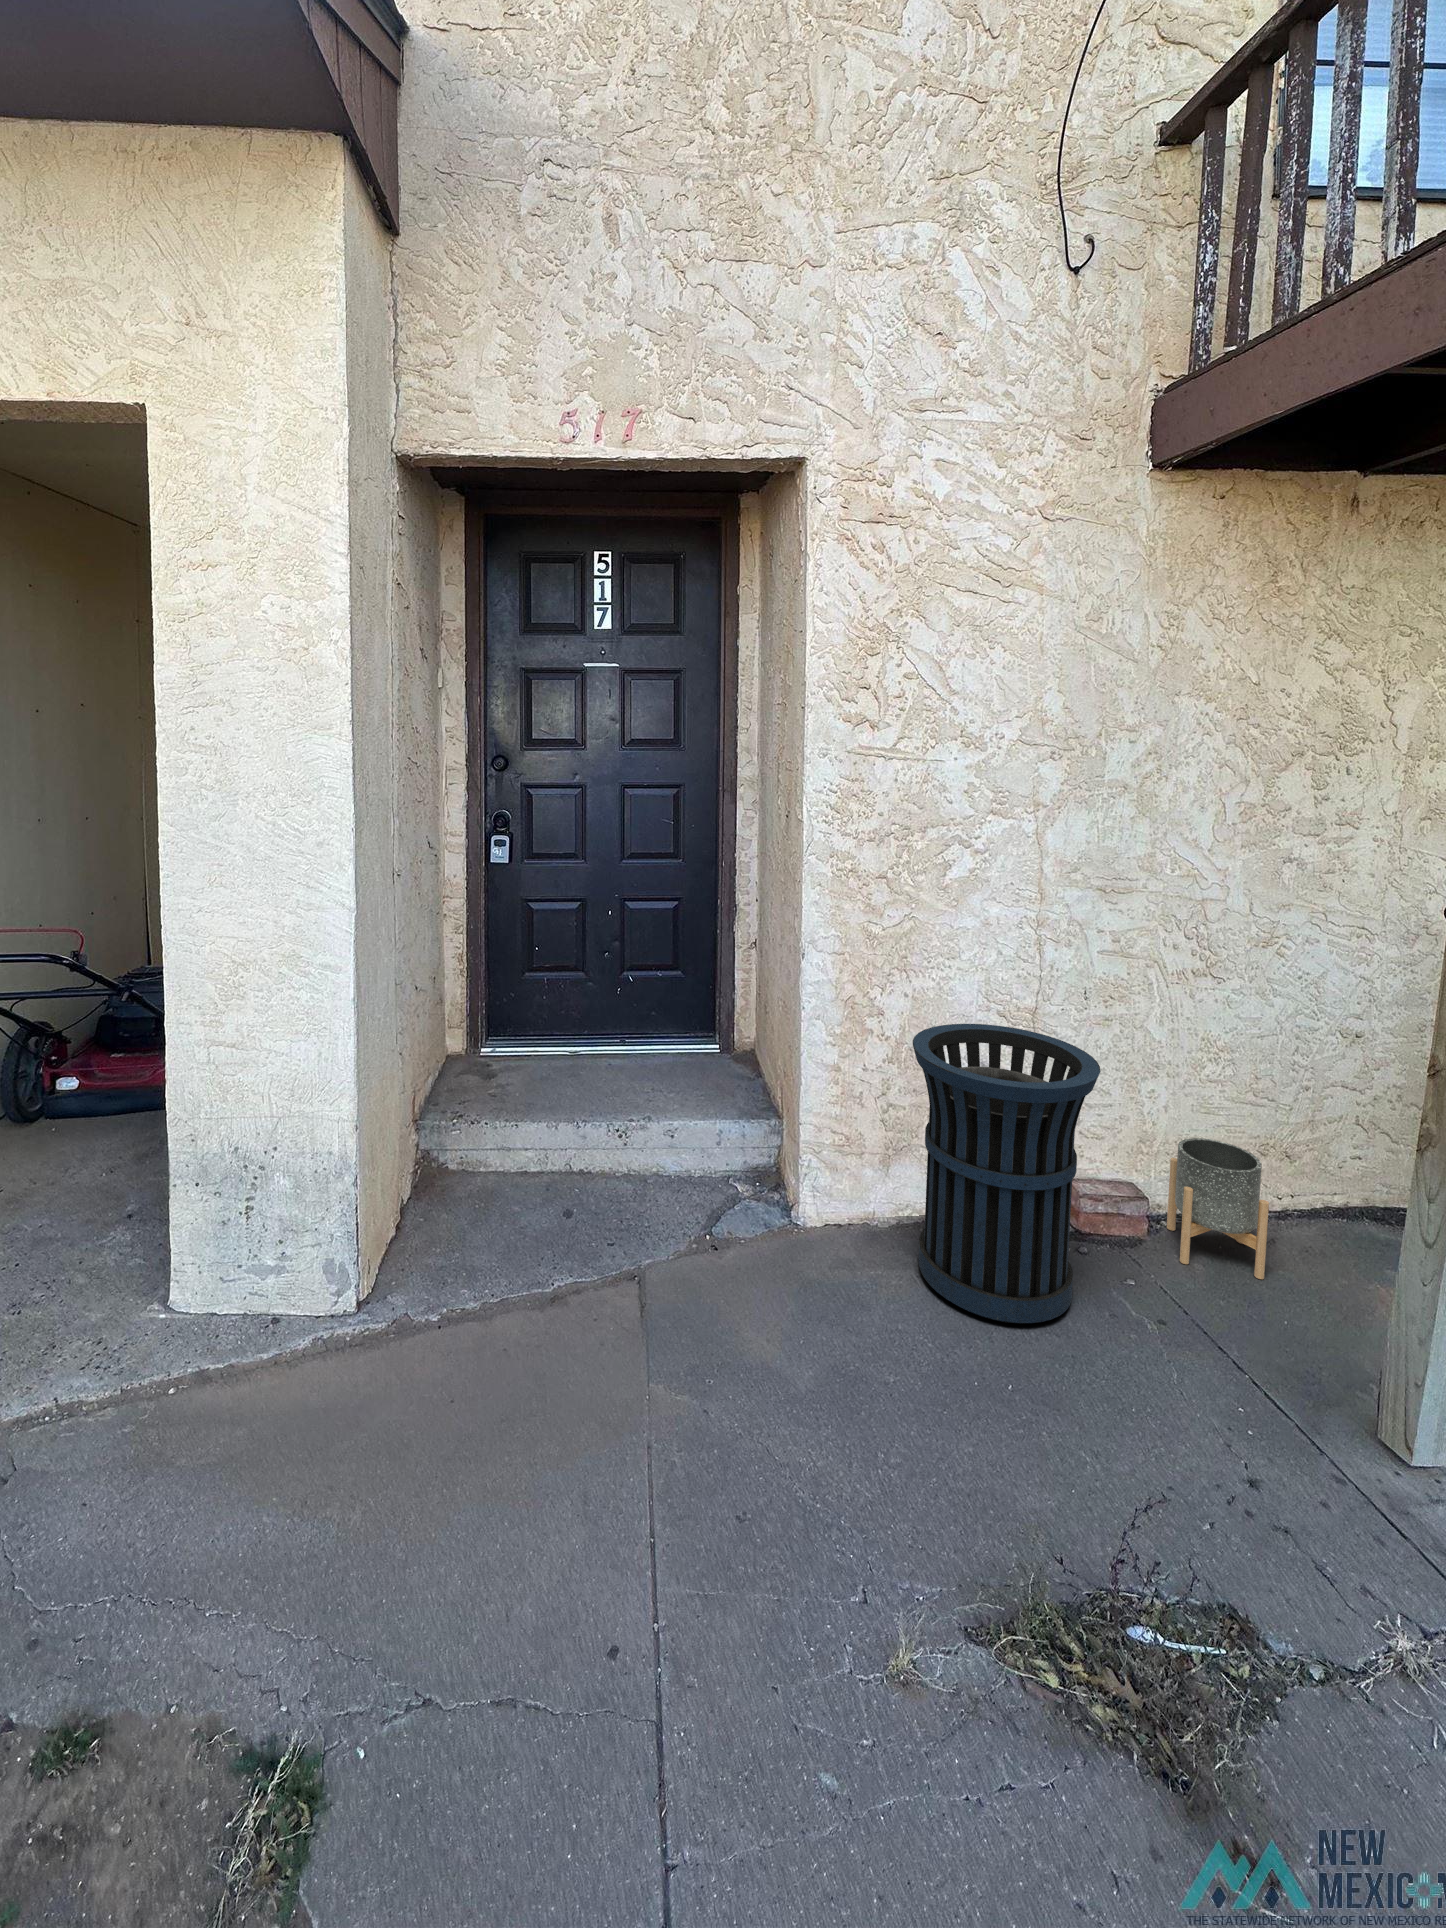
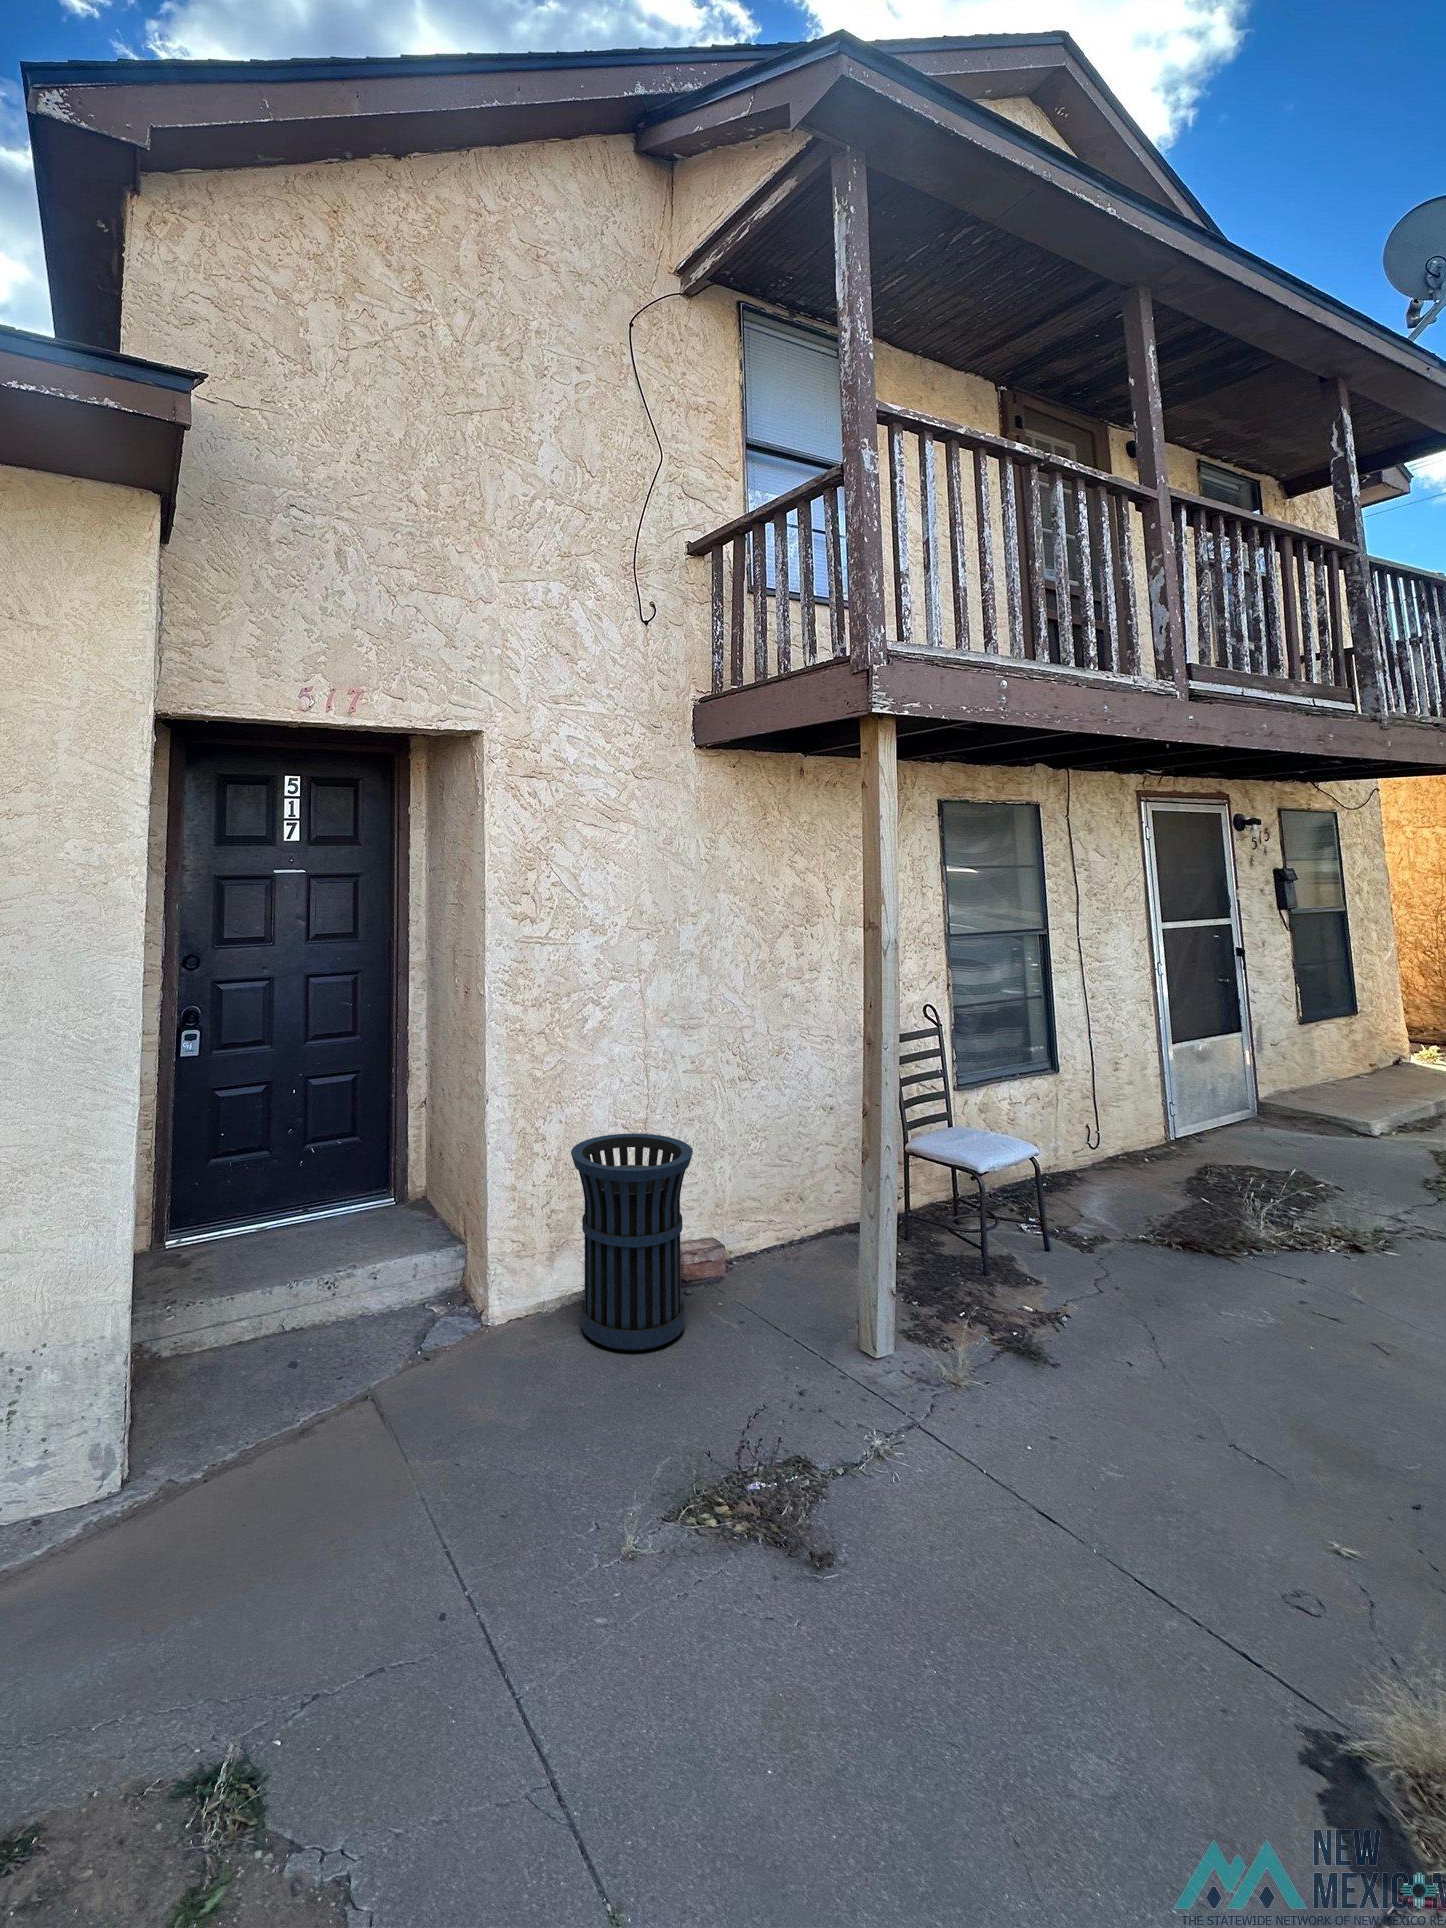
planter: present [1167,1138,1269,1279] -> none [735,1193,794,1285]

